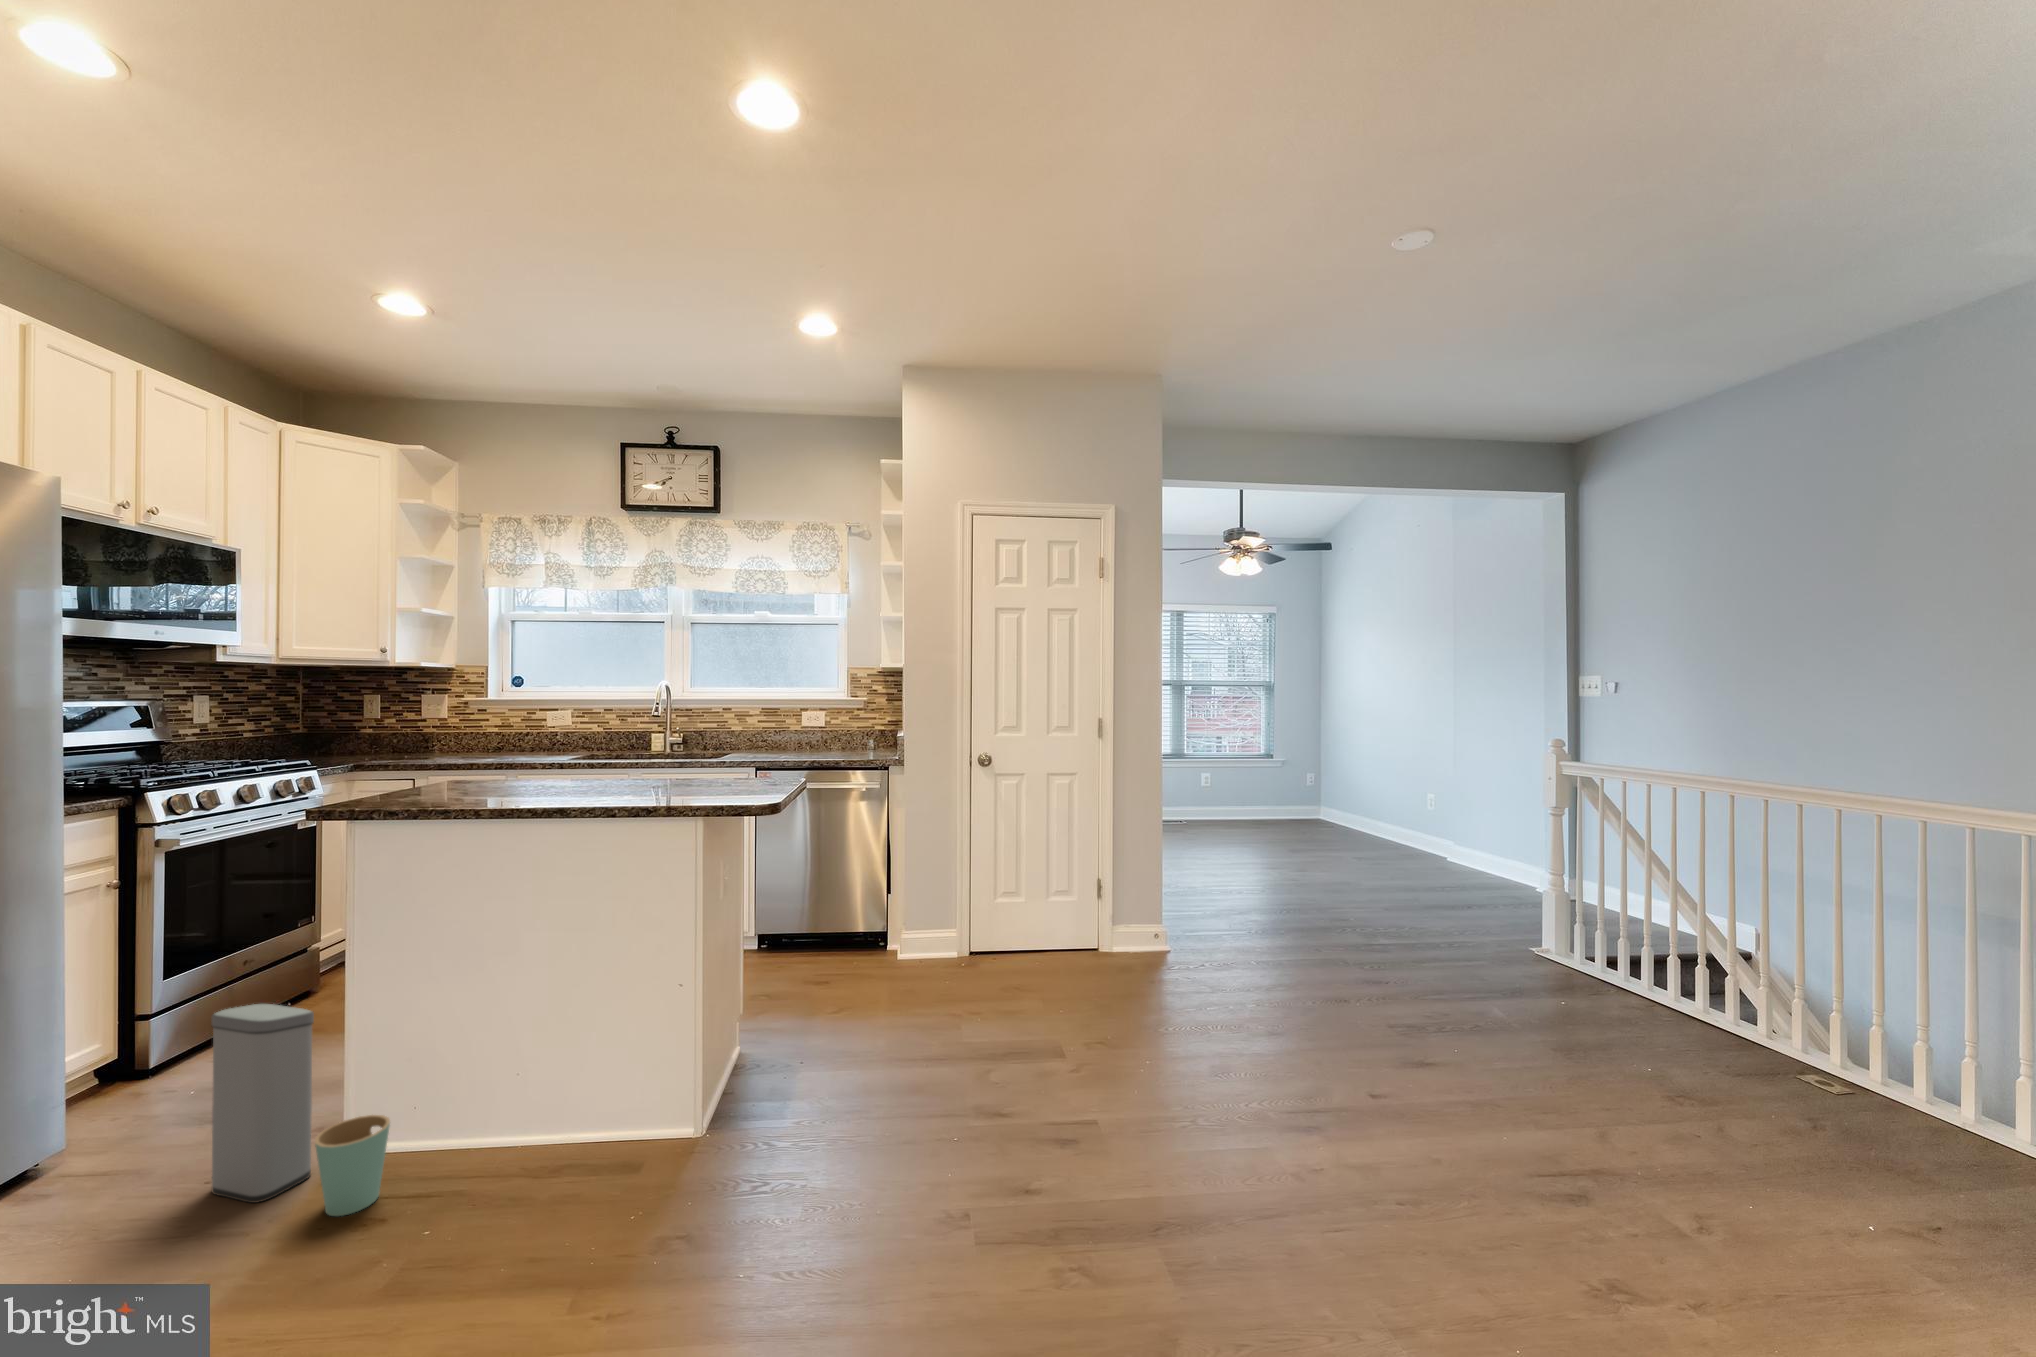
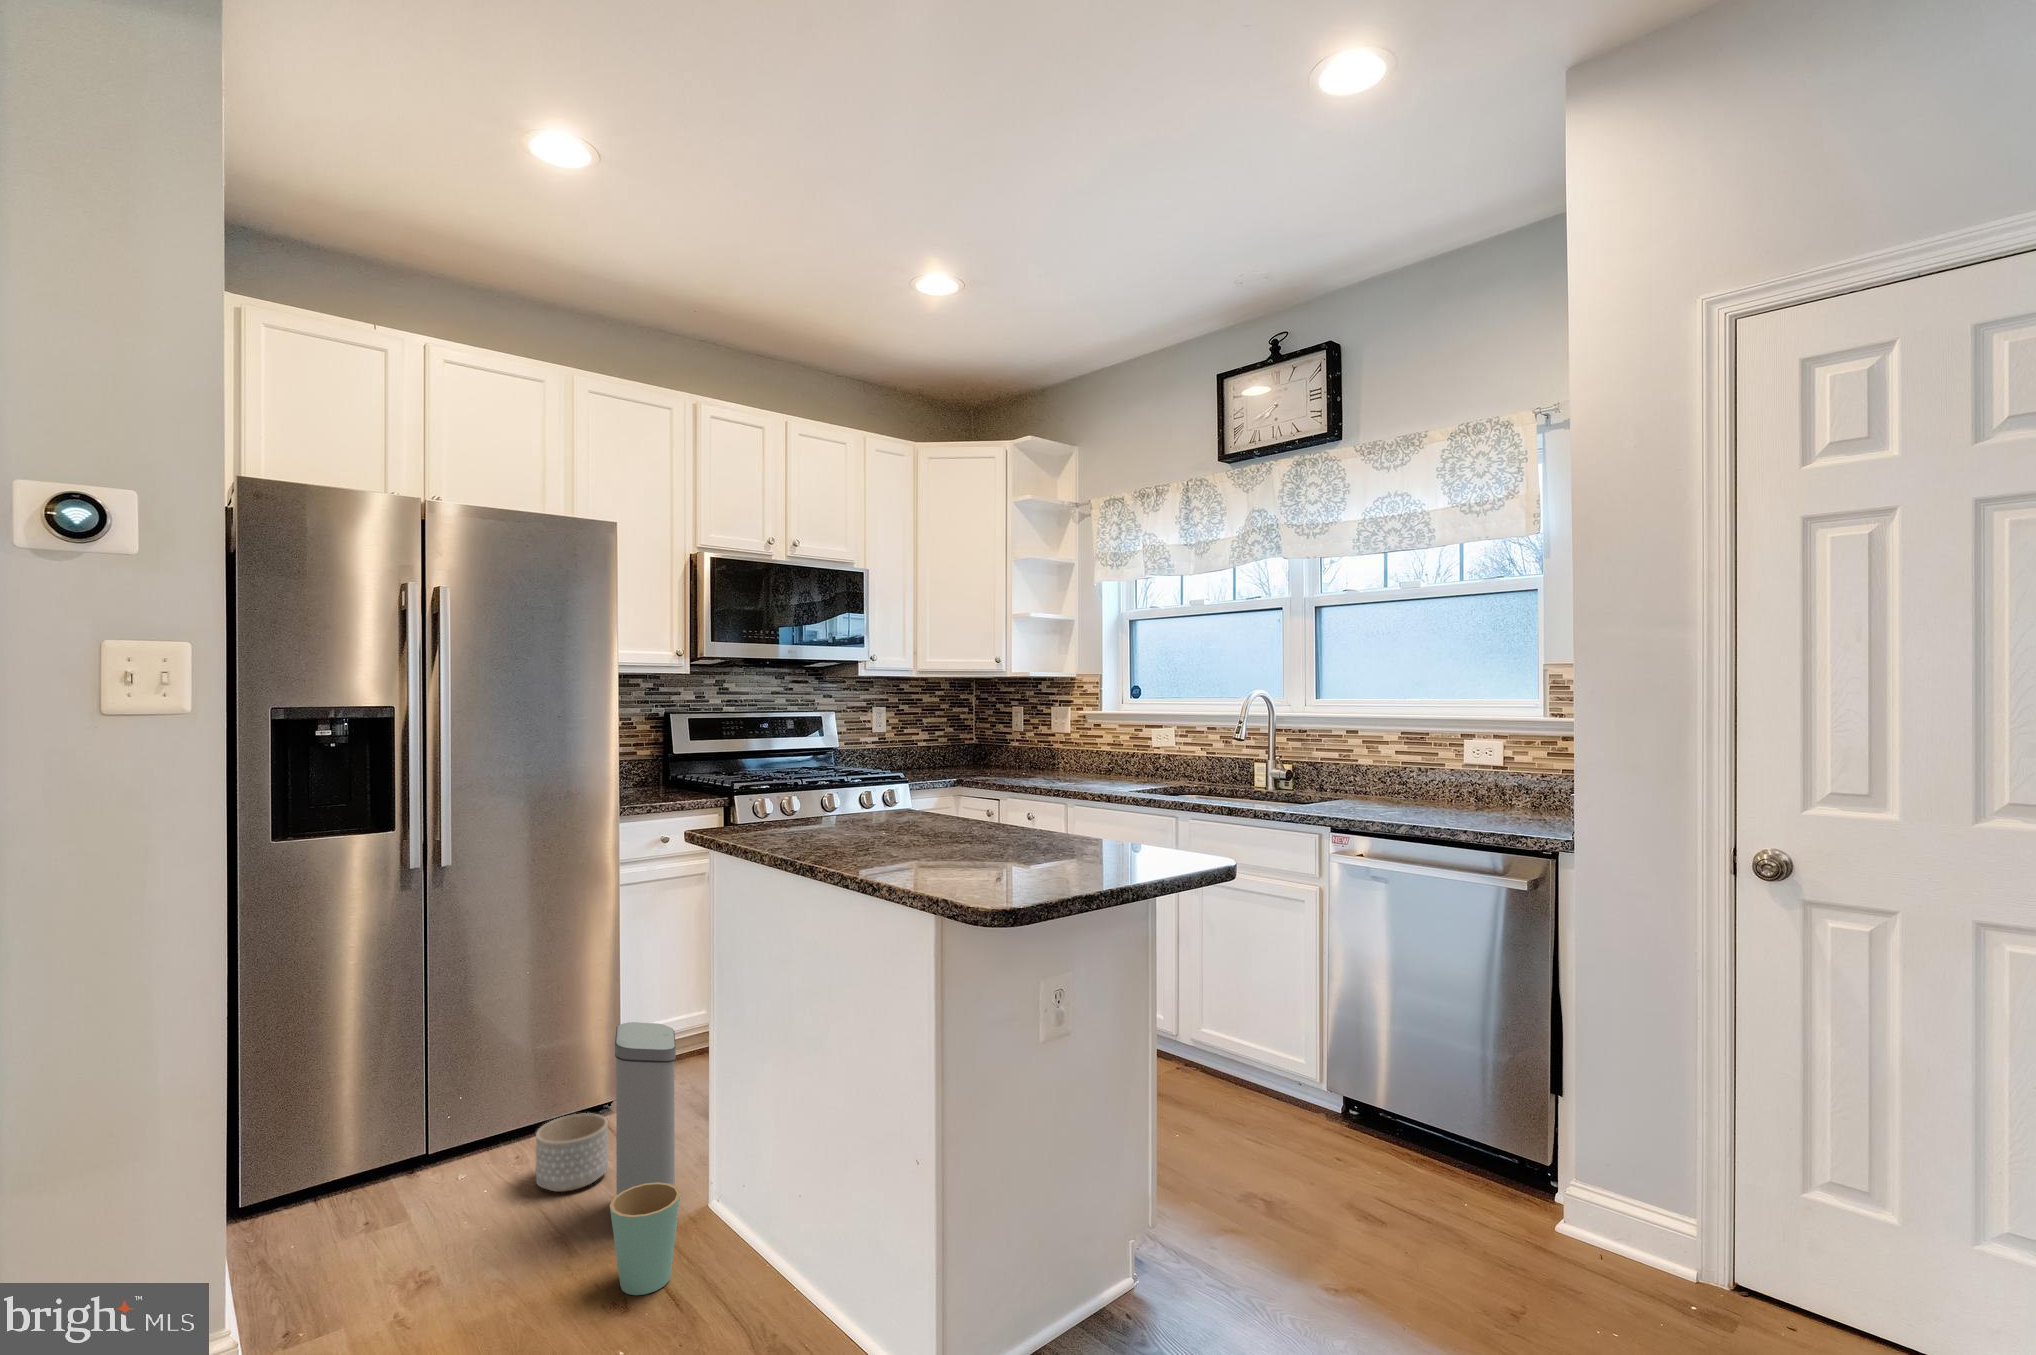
planter: none [48,1135,156,1229] -> present [536,1113,608,1192]

